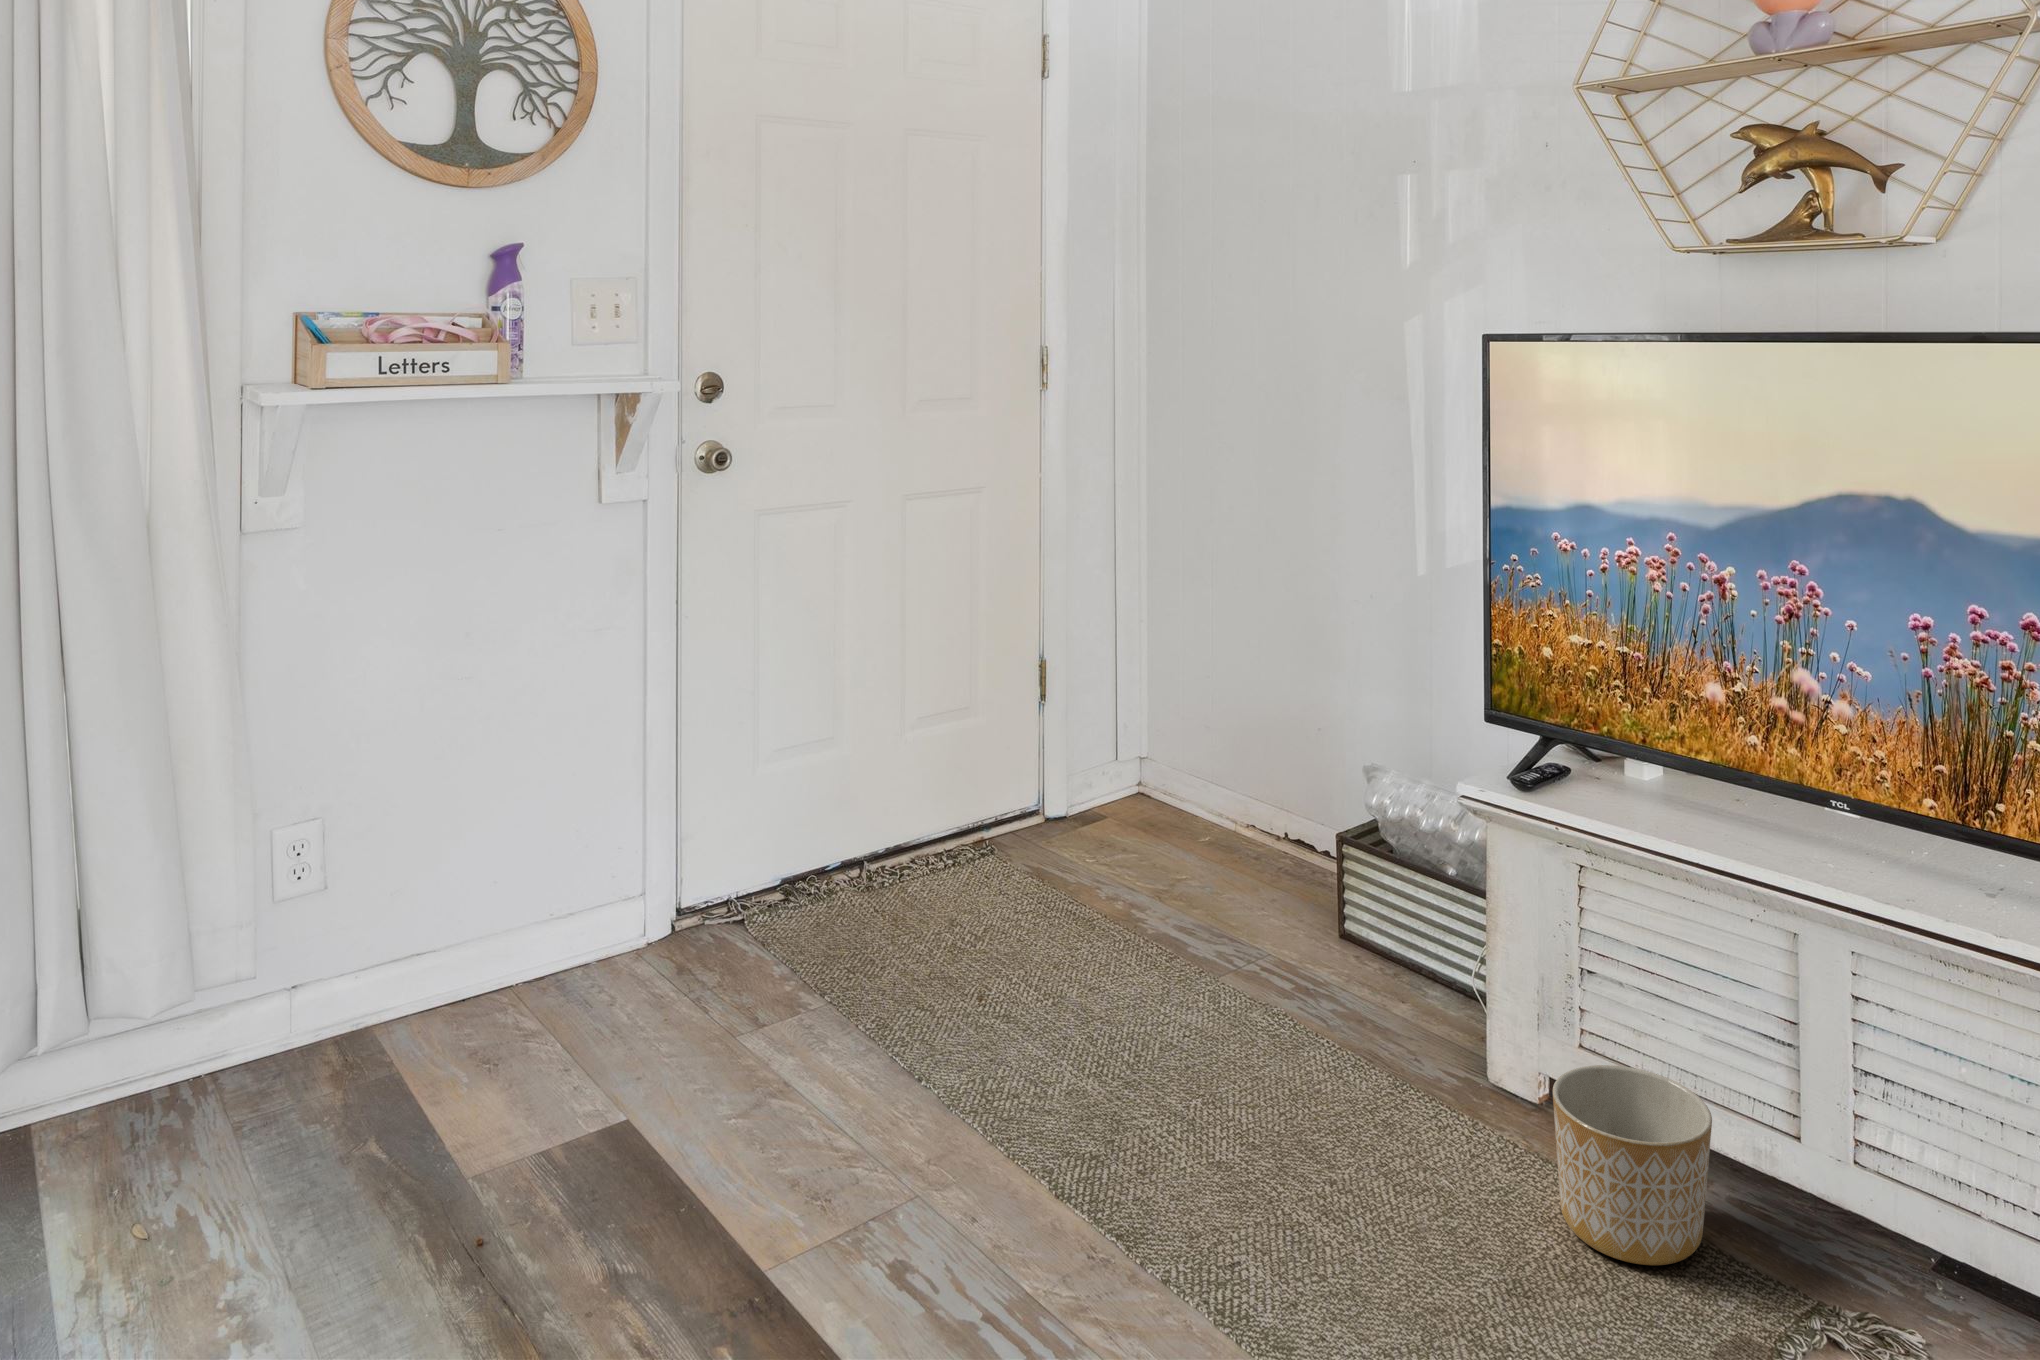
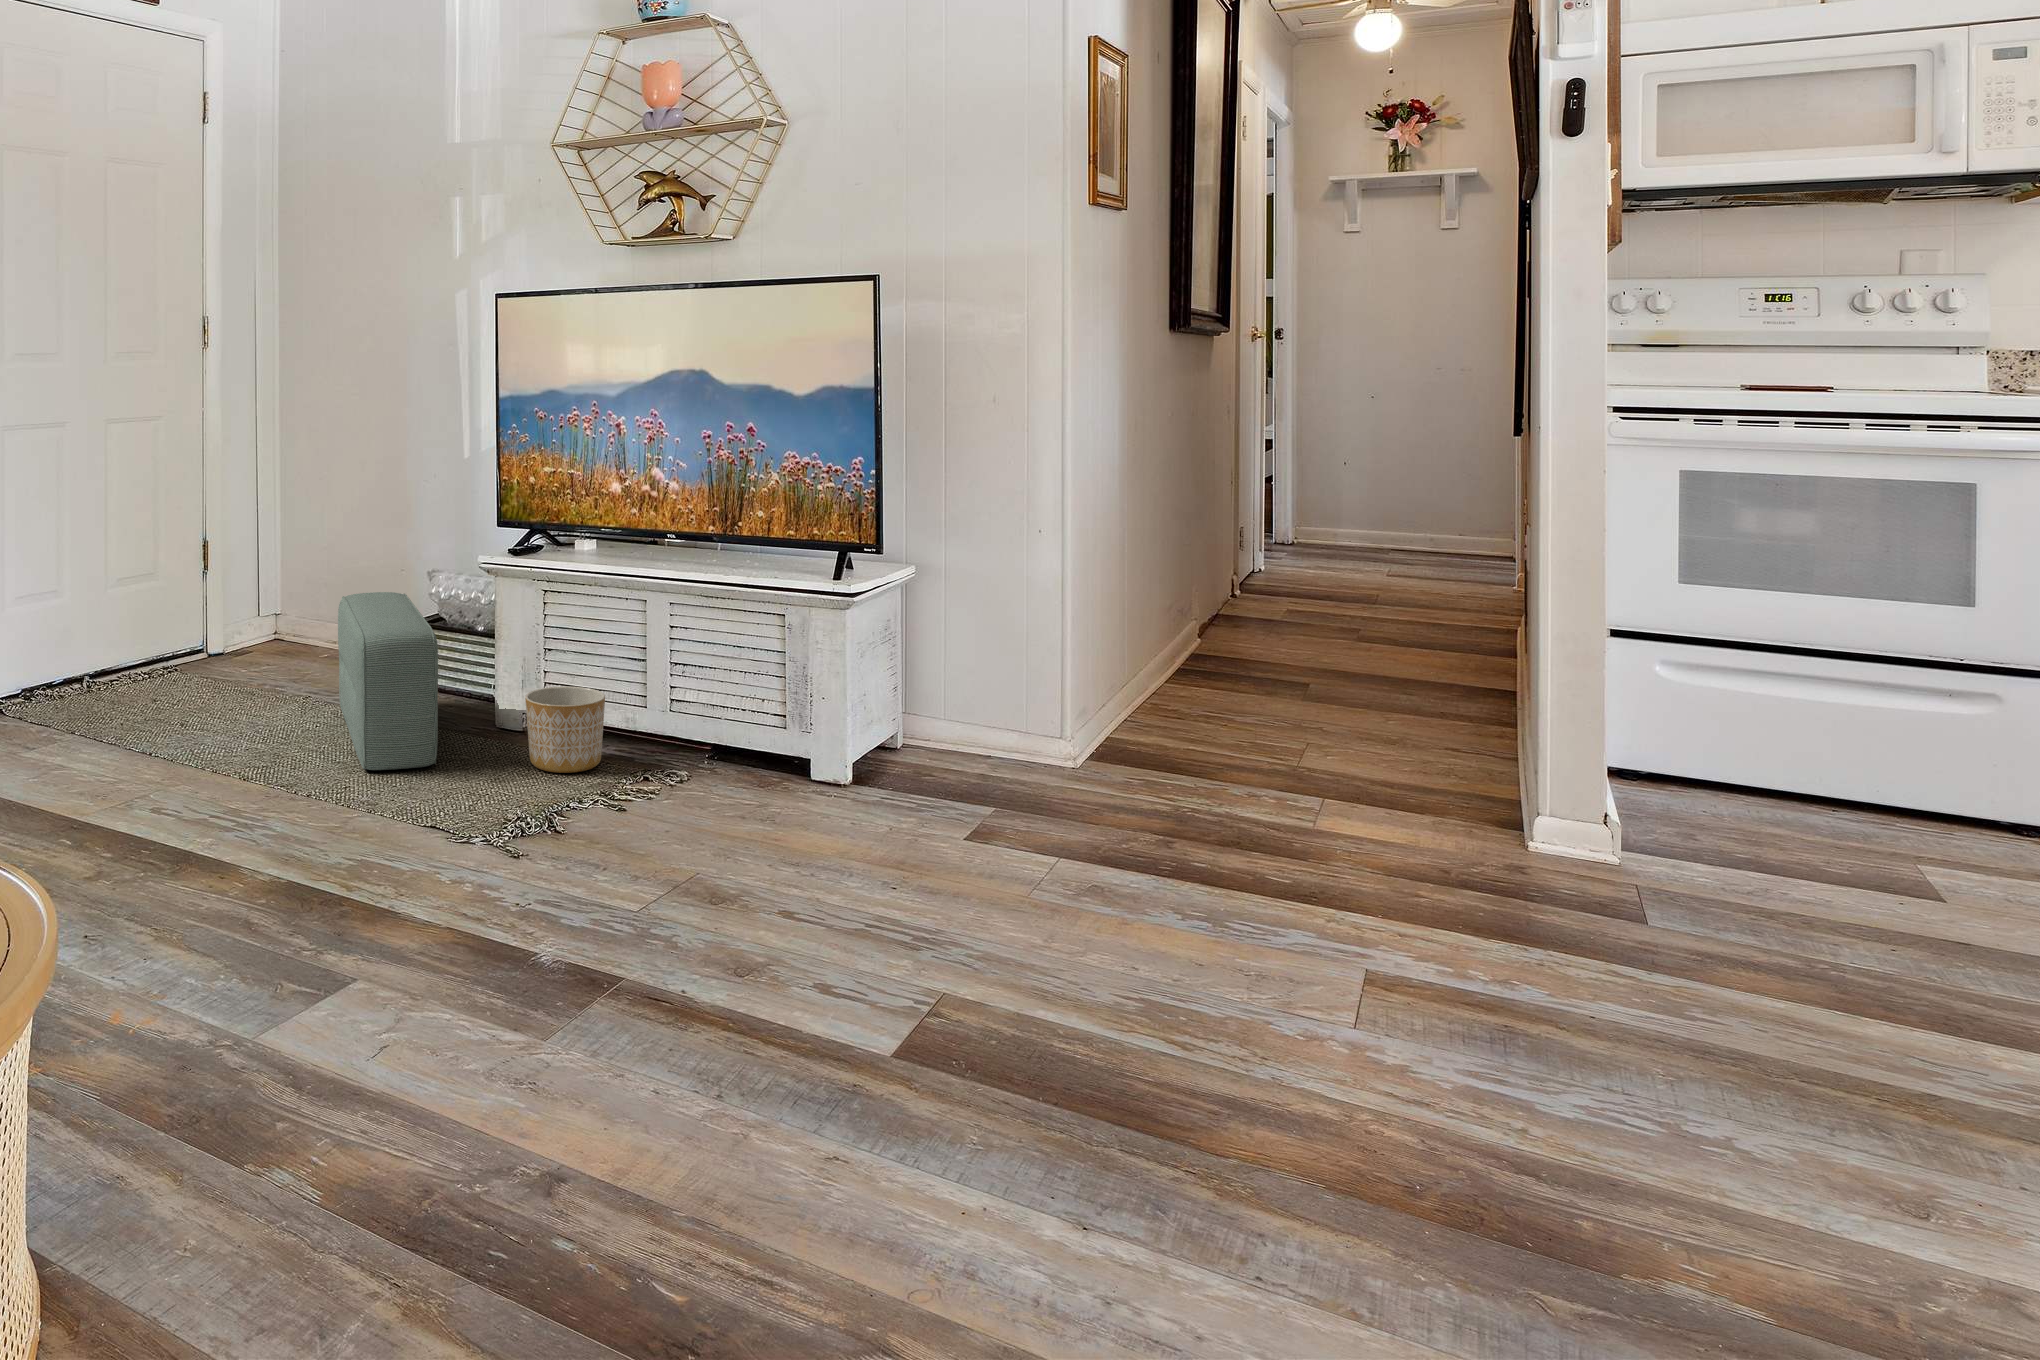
pouf: none [1224,810,1390,1195] -> present [338,592,438,770]

